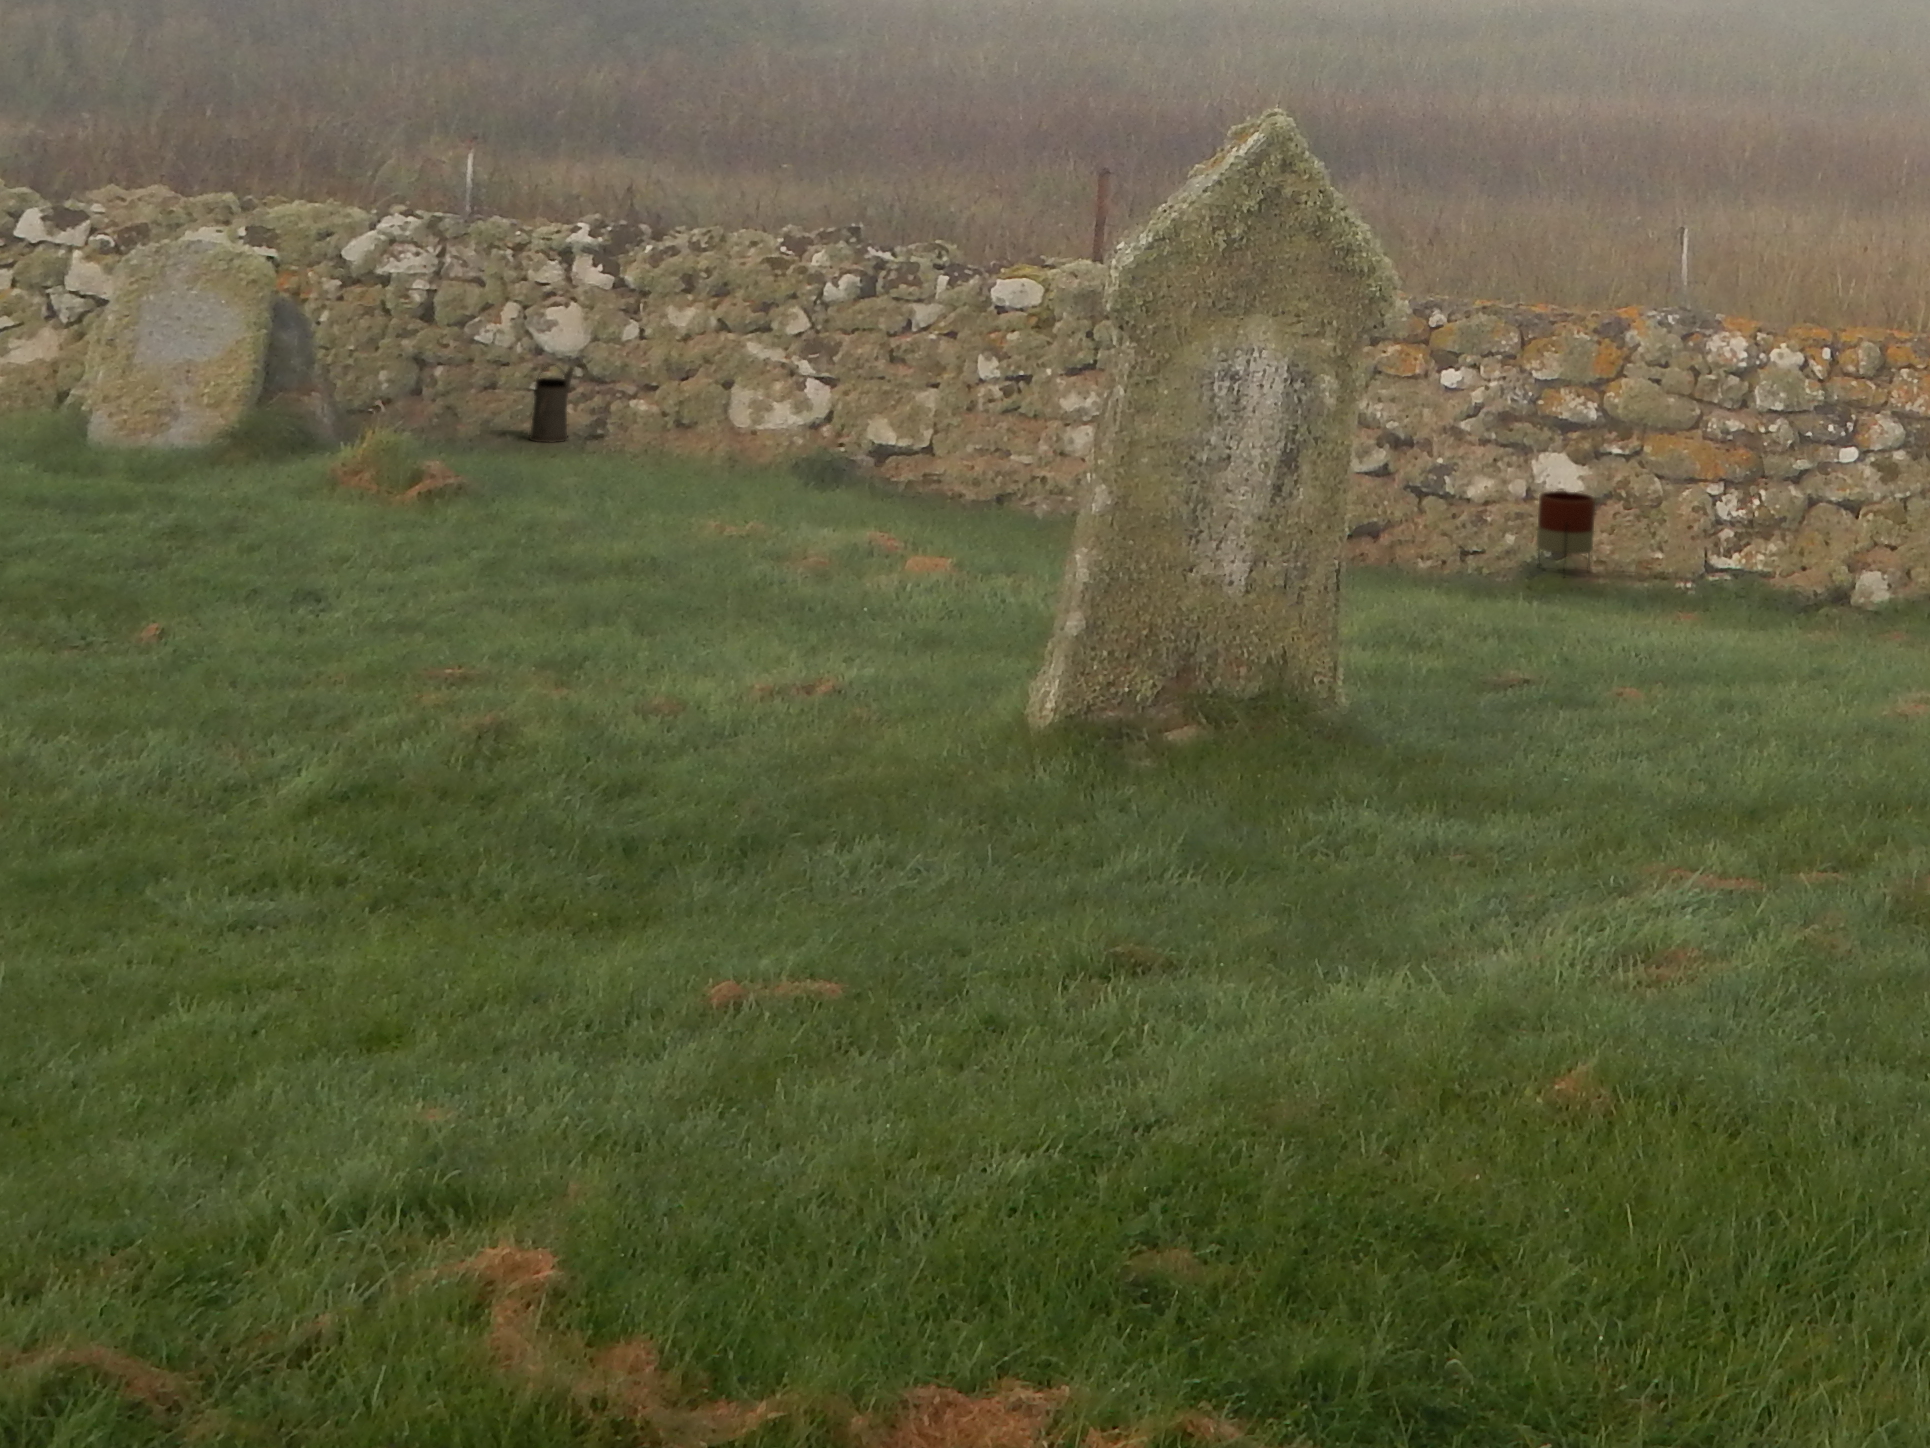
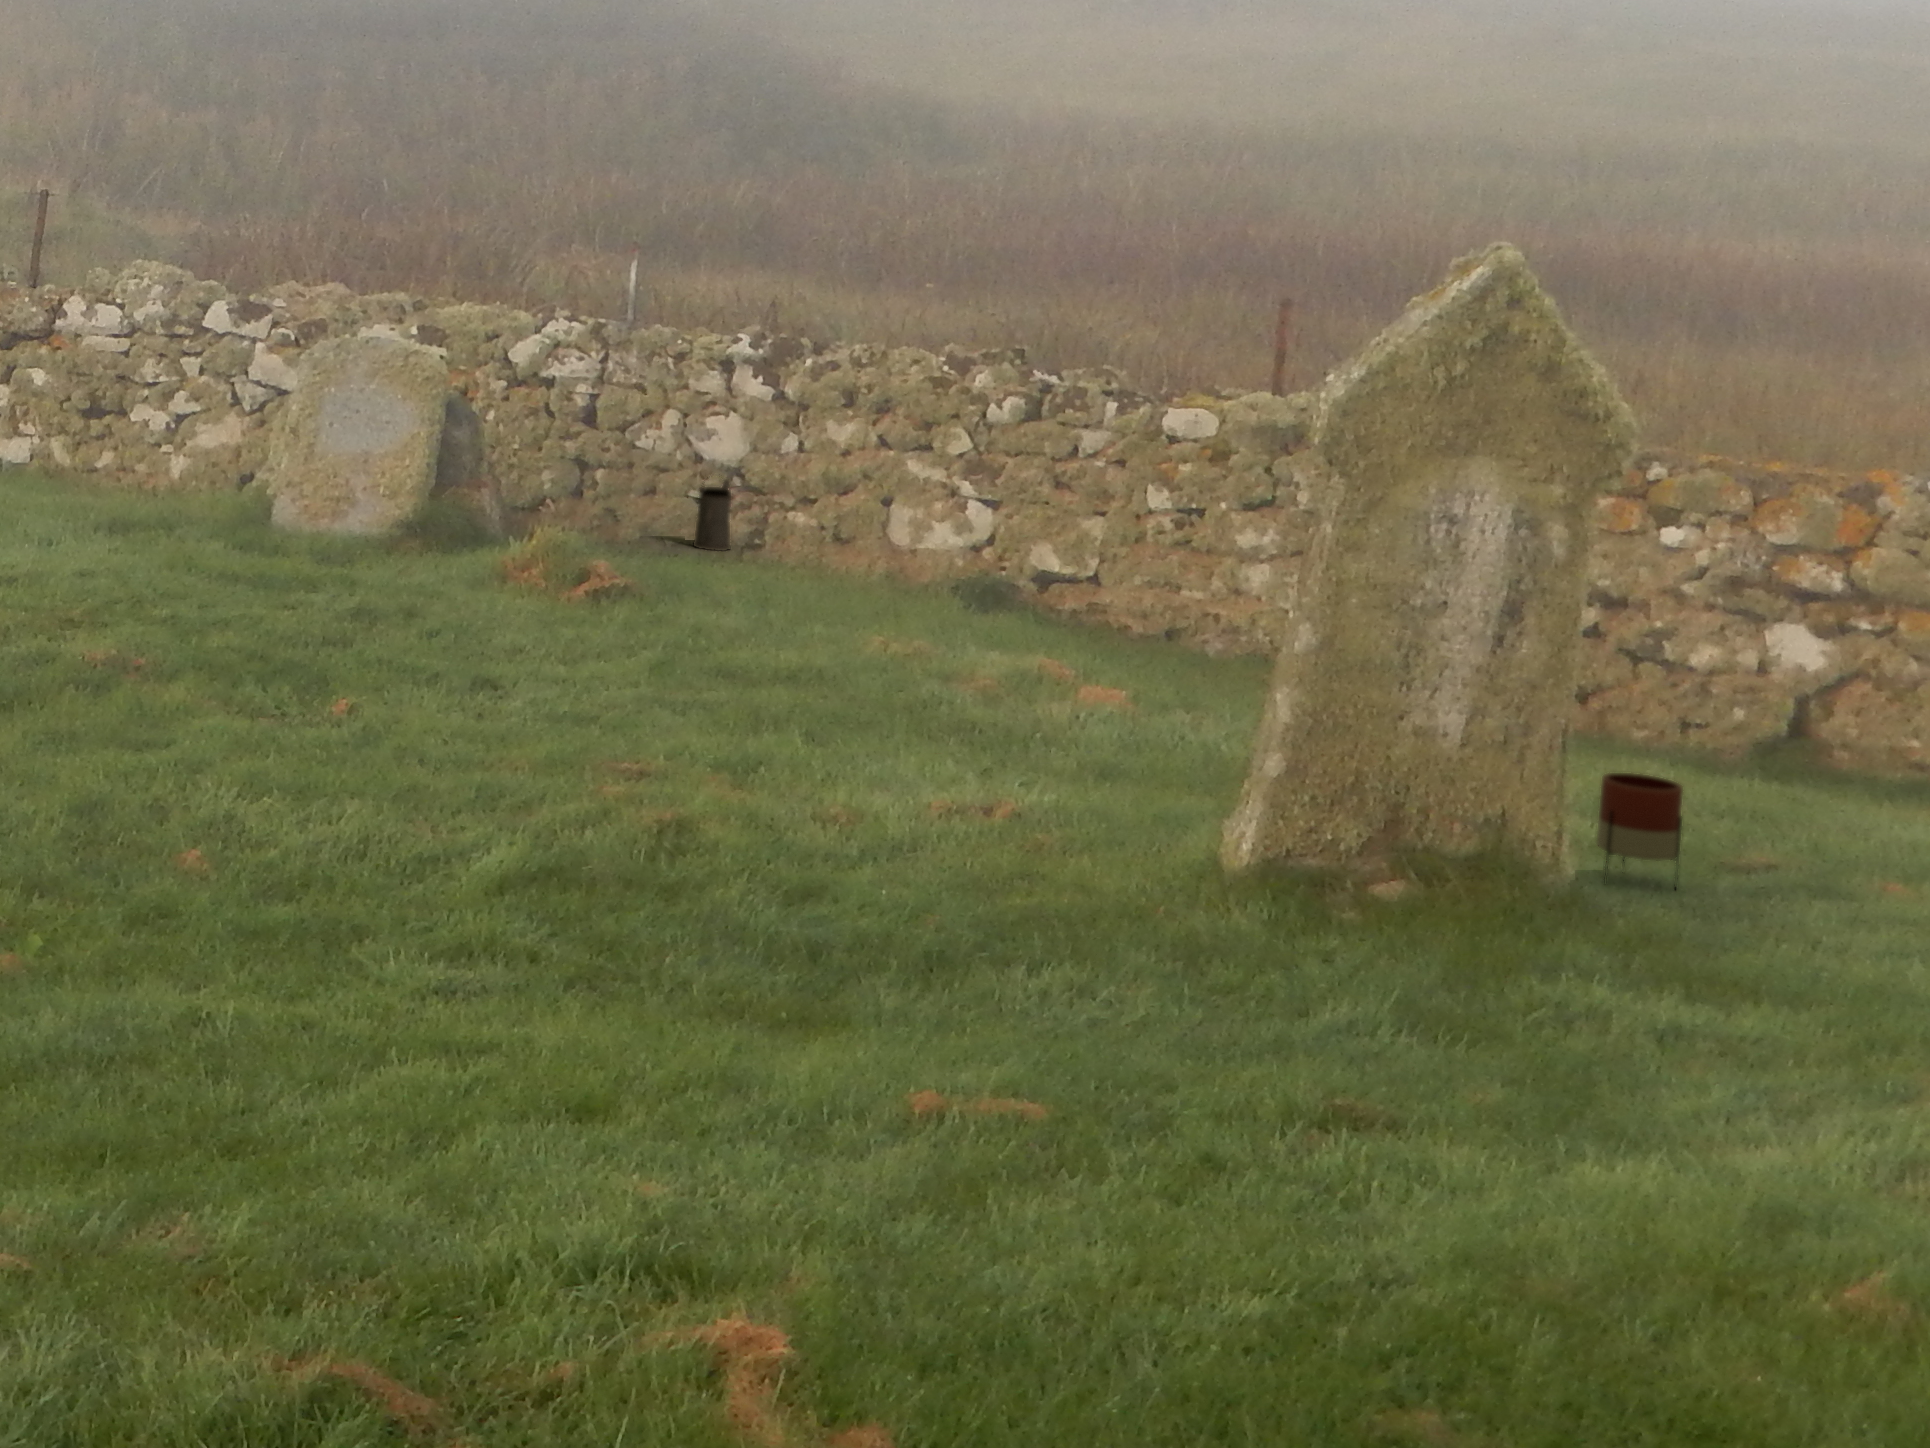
planter: present [1537,491,1595,571] -> present [1597,773,1683,886]

